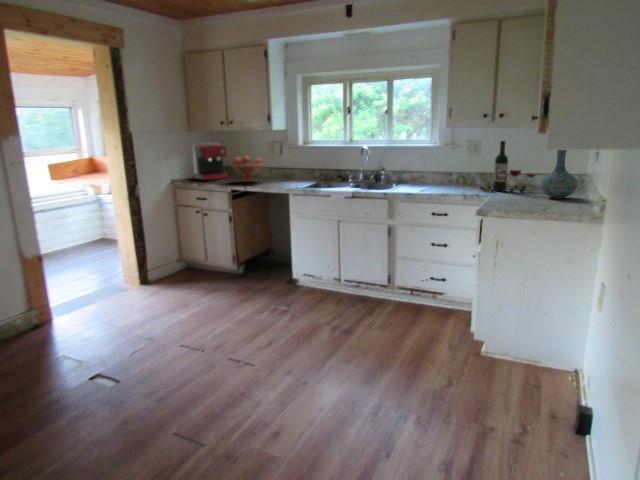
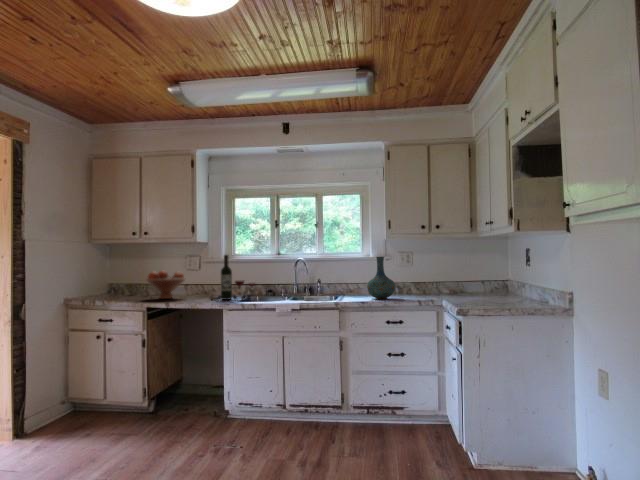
wine bottle: present [480,141,536,192] -> present [210,255,255,300]
coffee maker: present [192,142,227,180] -> none [92,255,136,299]
vase: present [541,150,577,199] -> present [367,257,395,299]

